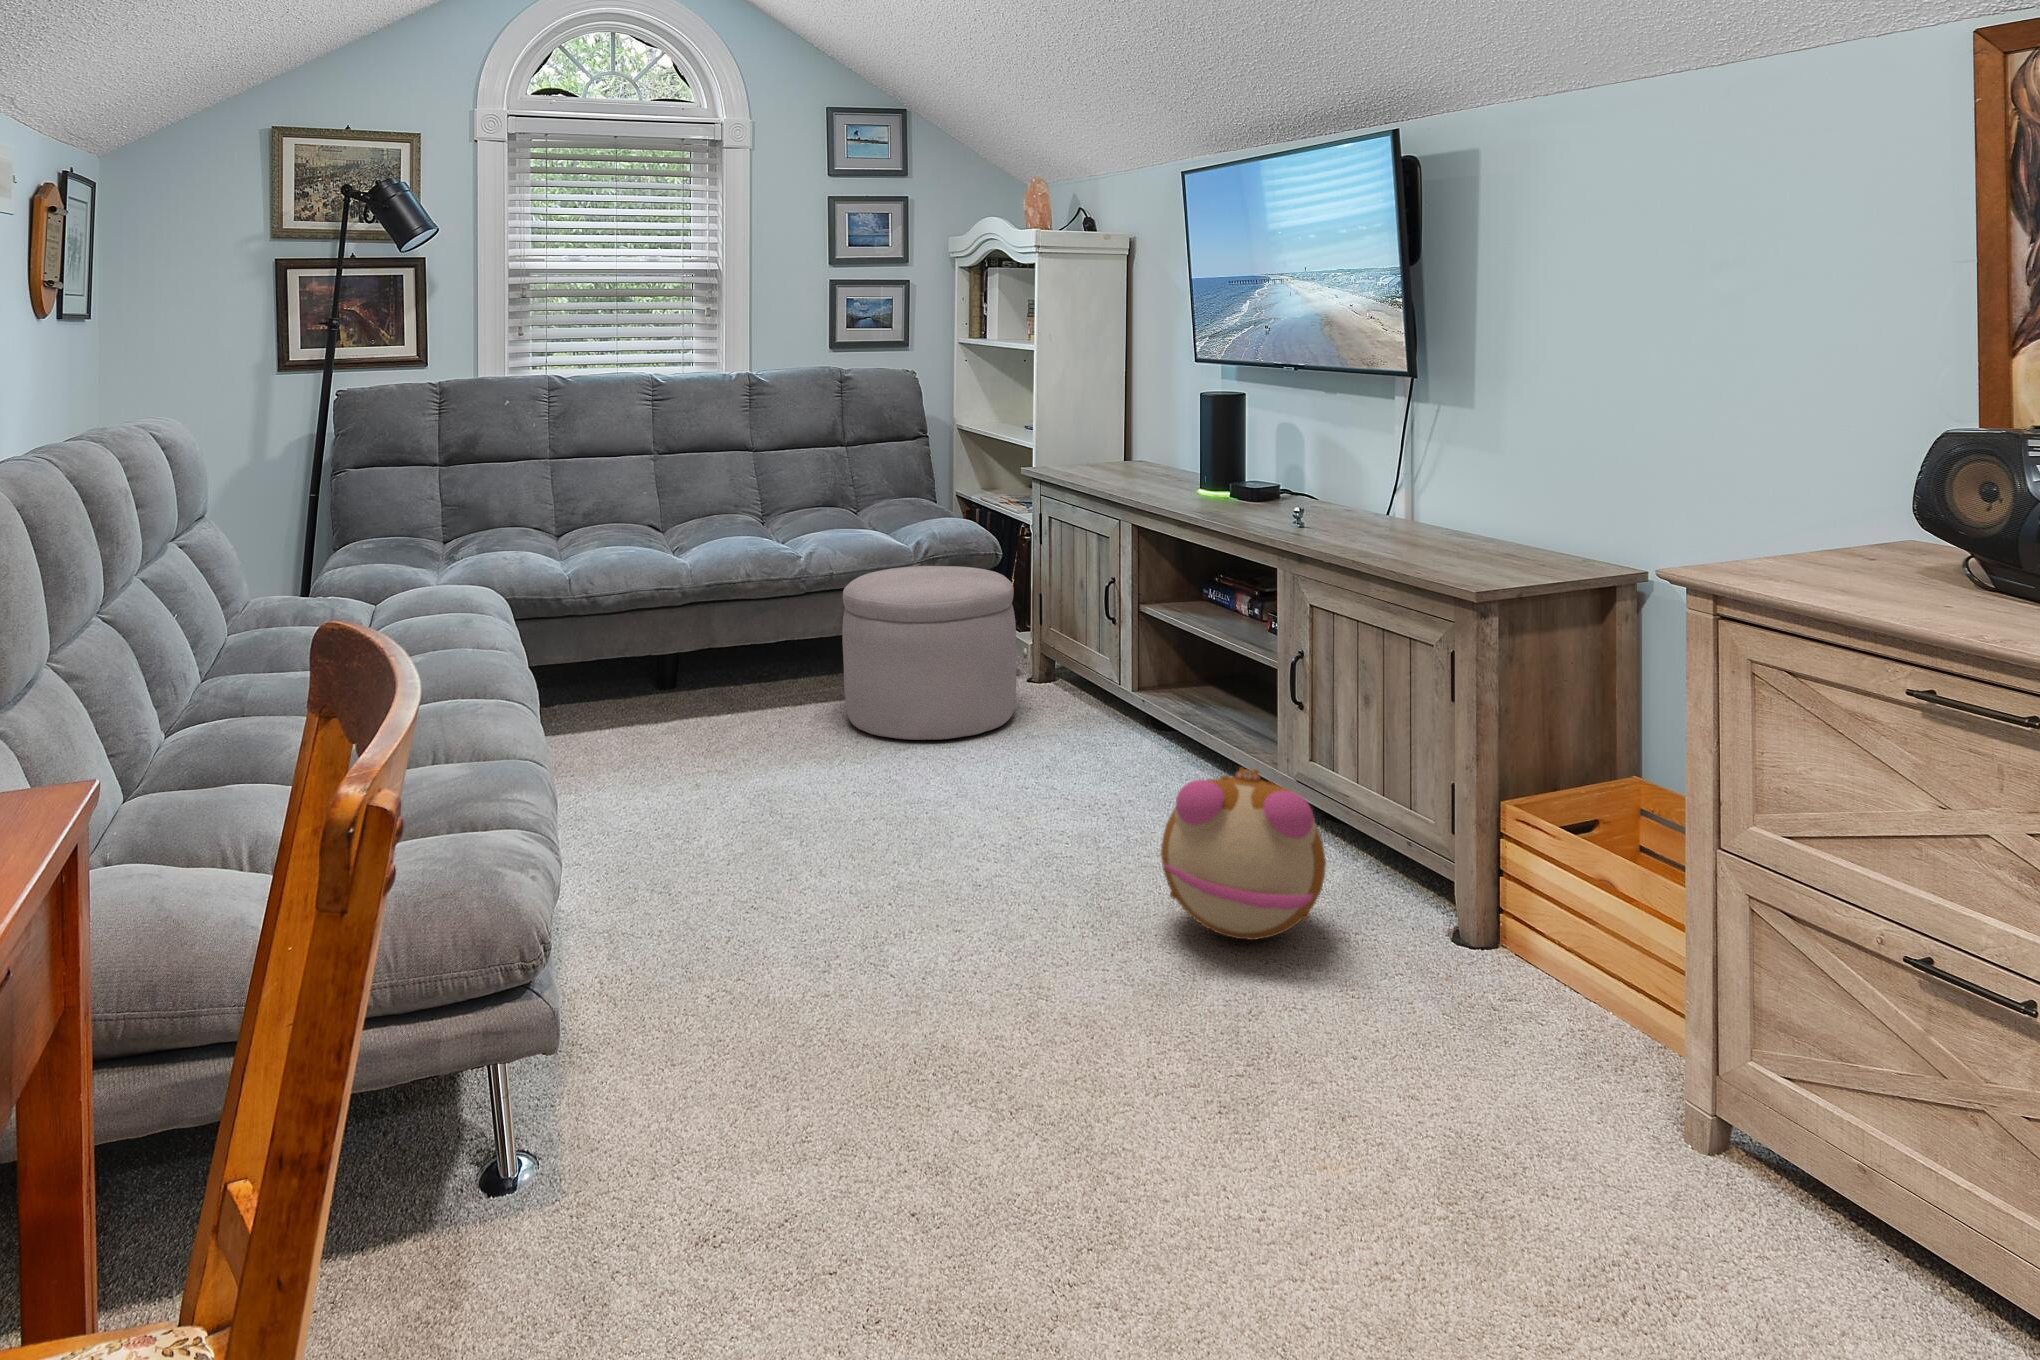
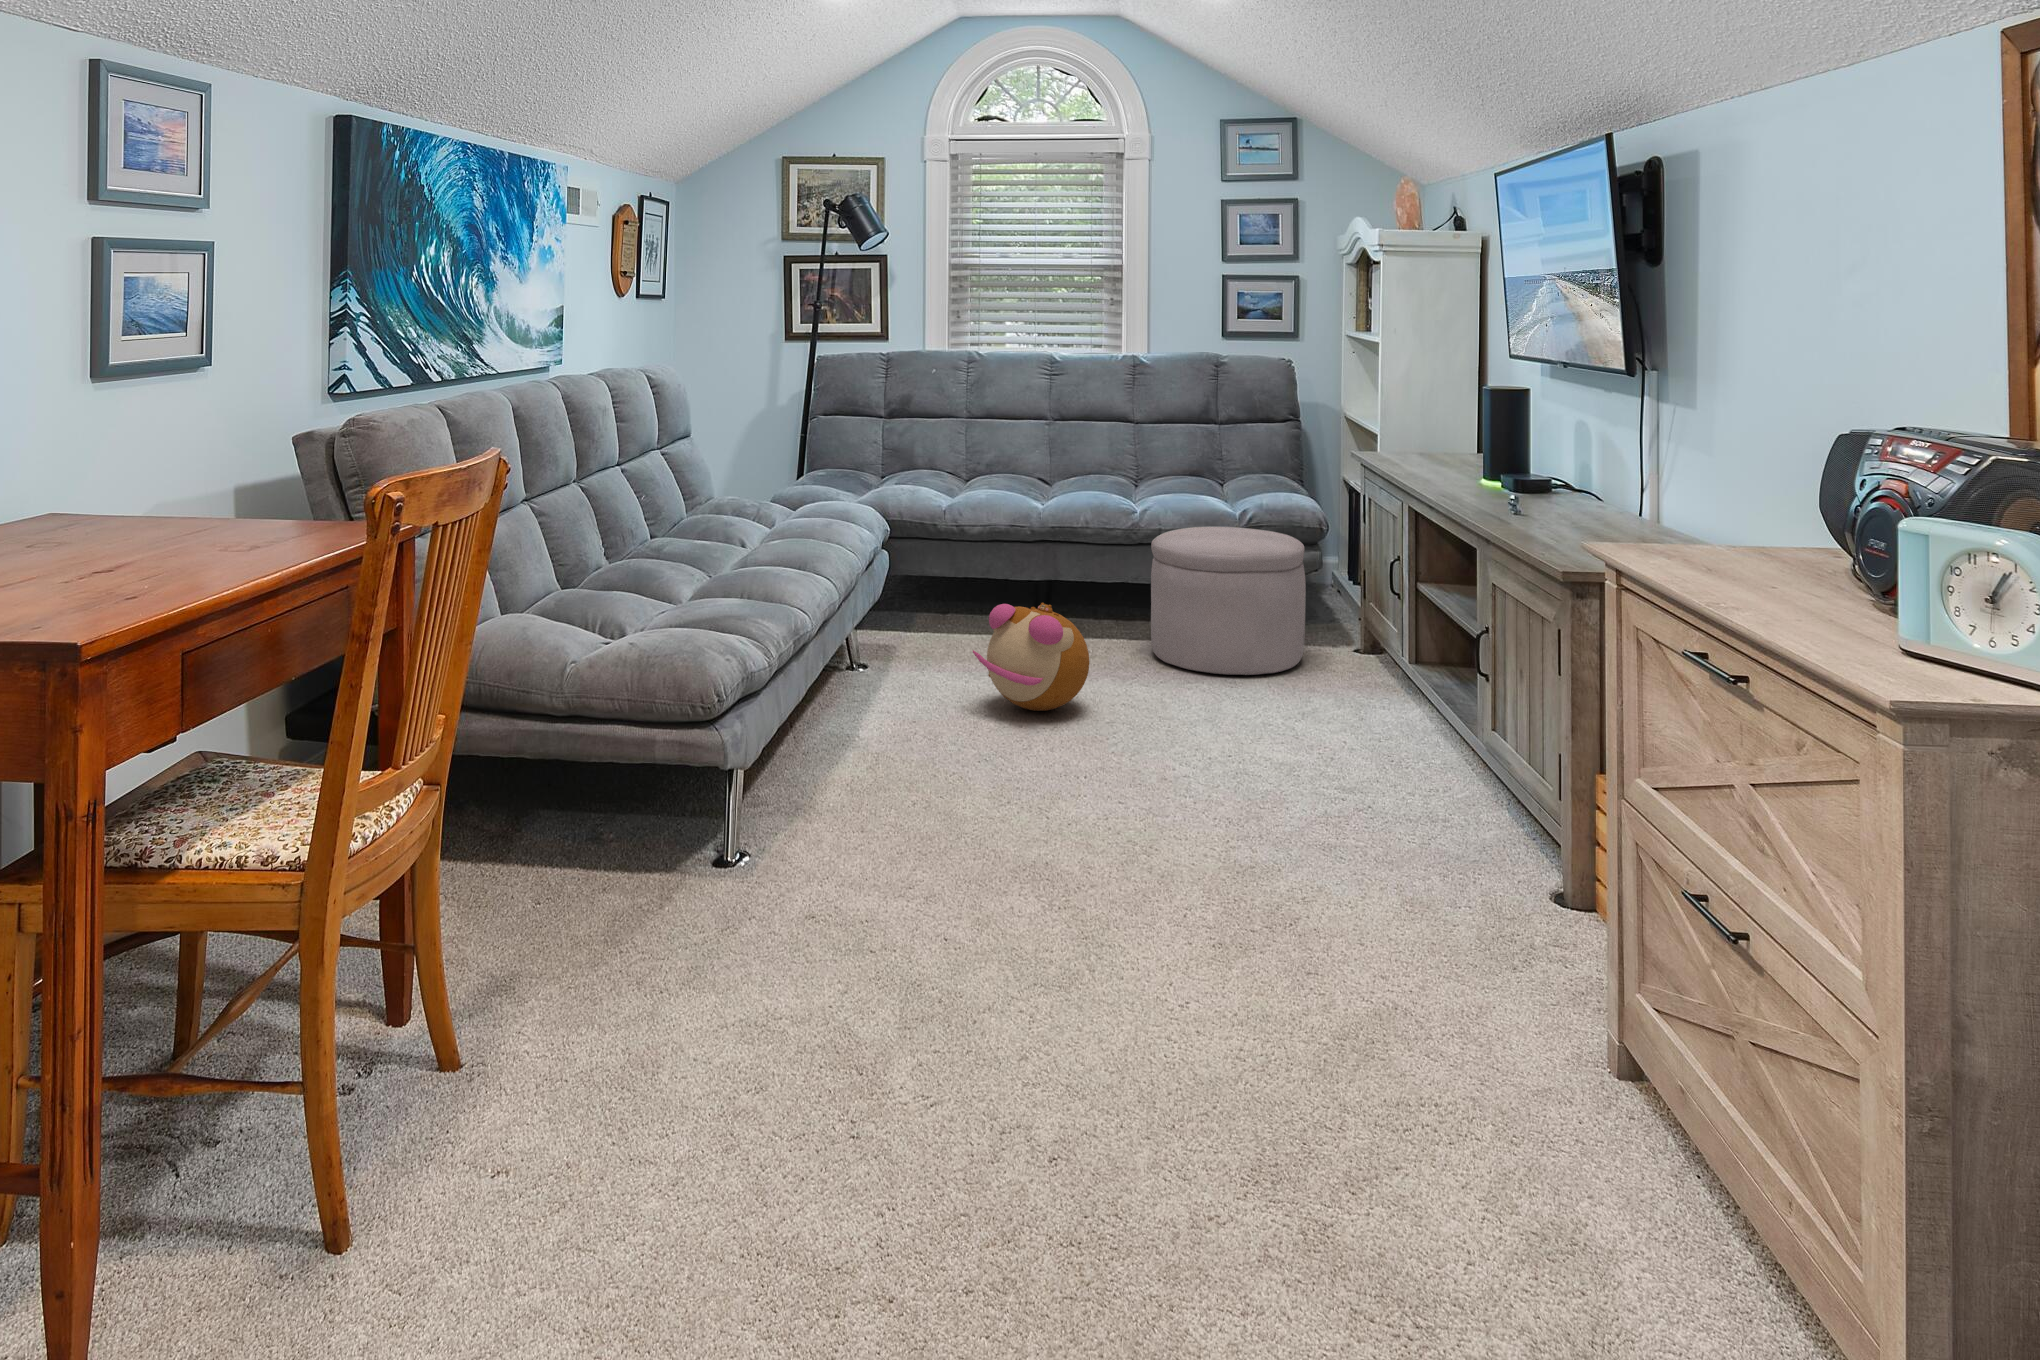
plush toy: present [1161,767,1326,940] -> present [973,603,1089,711]

